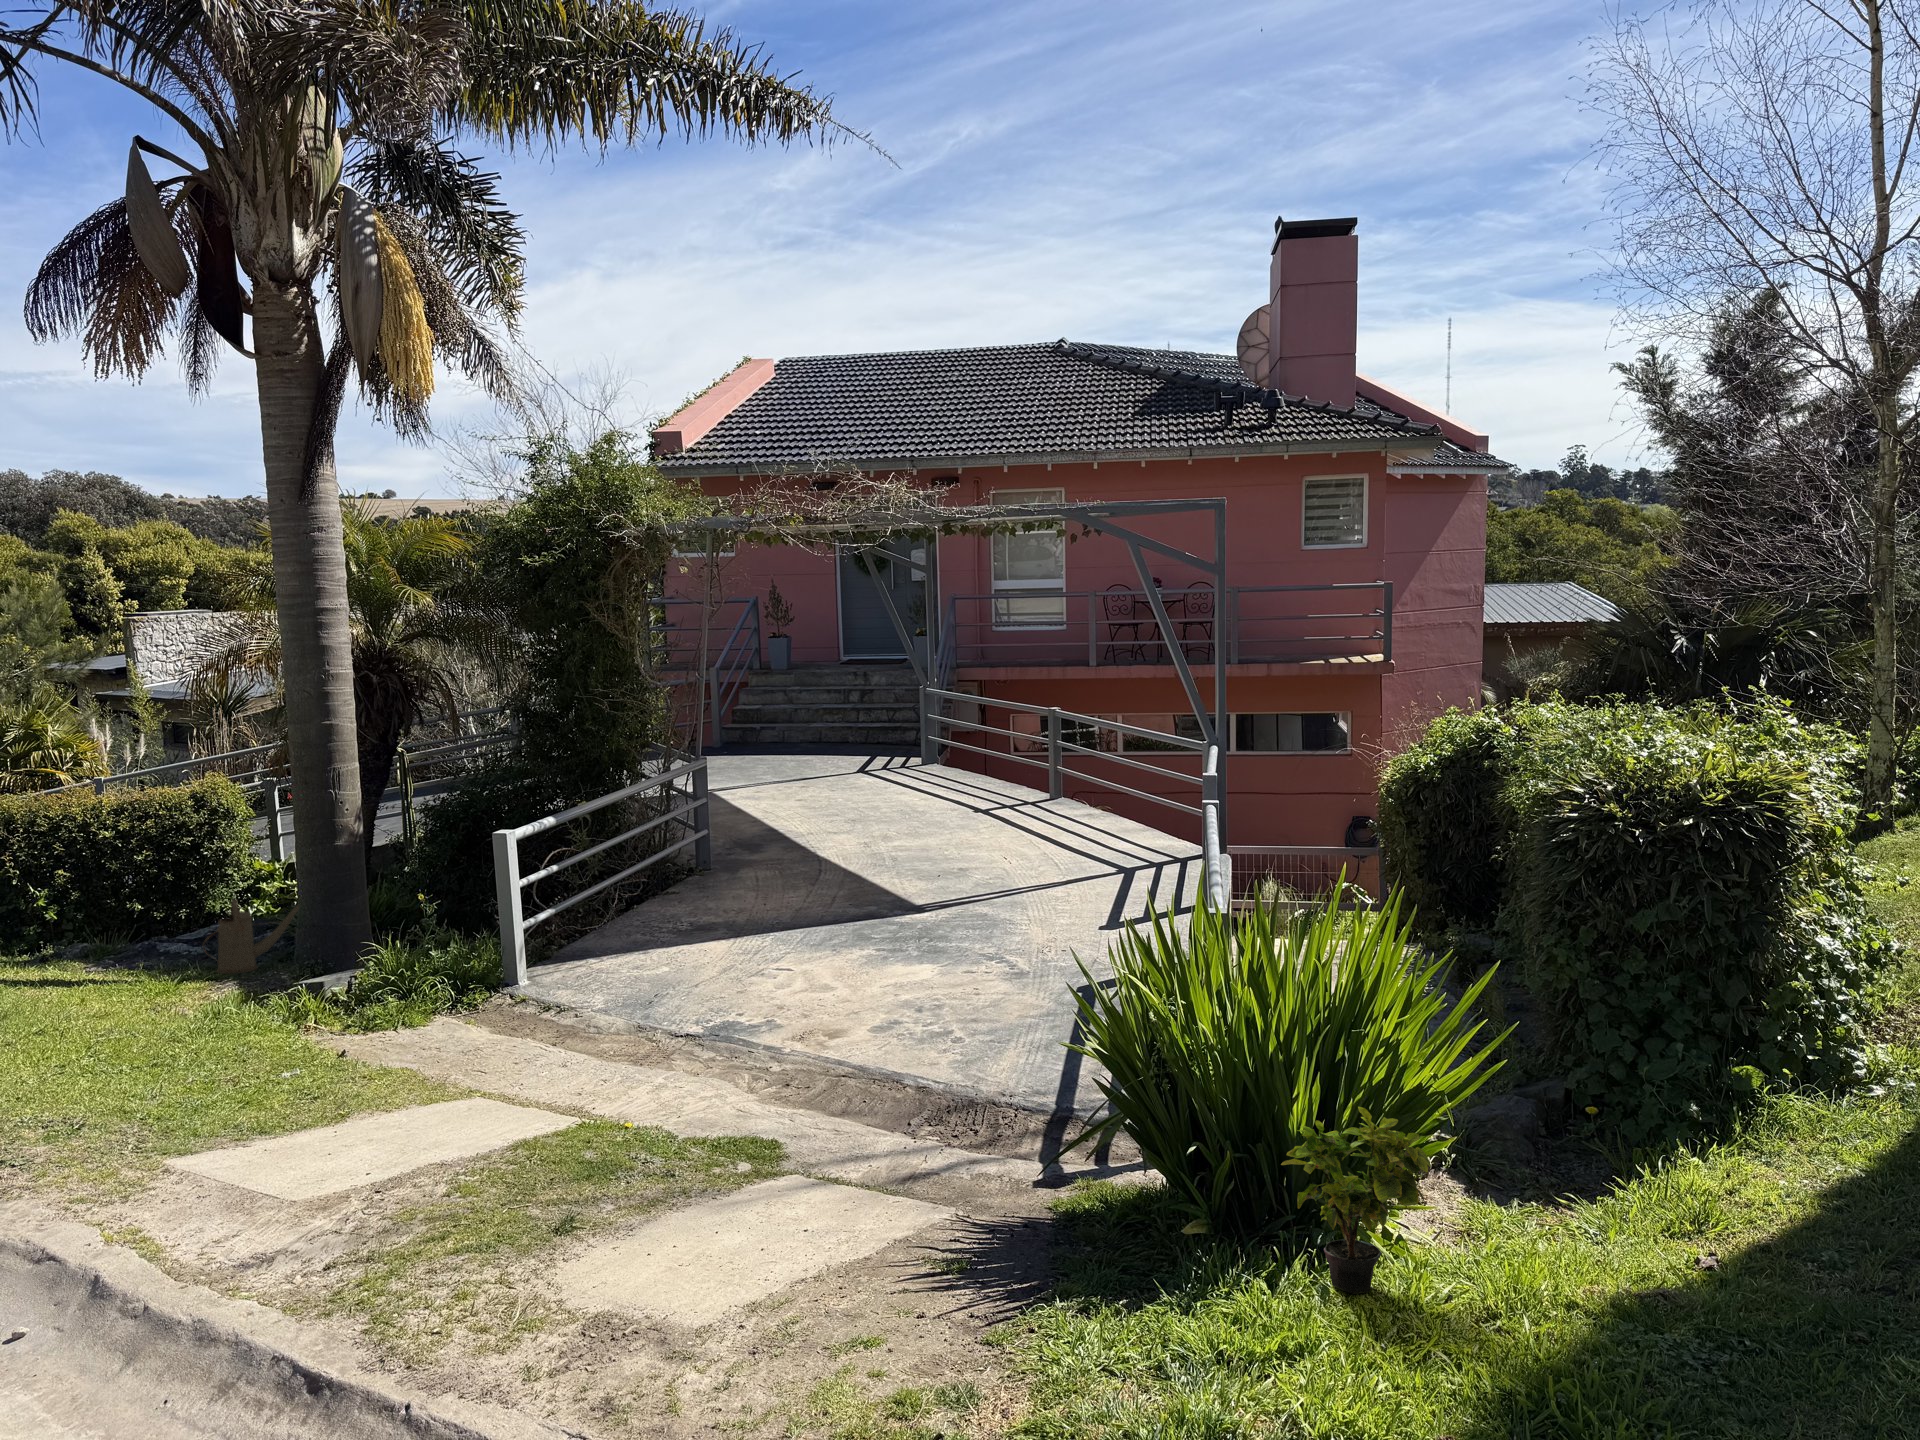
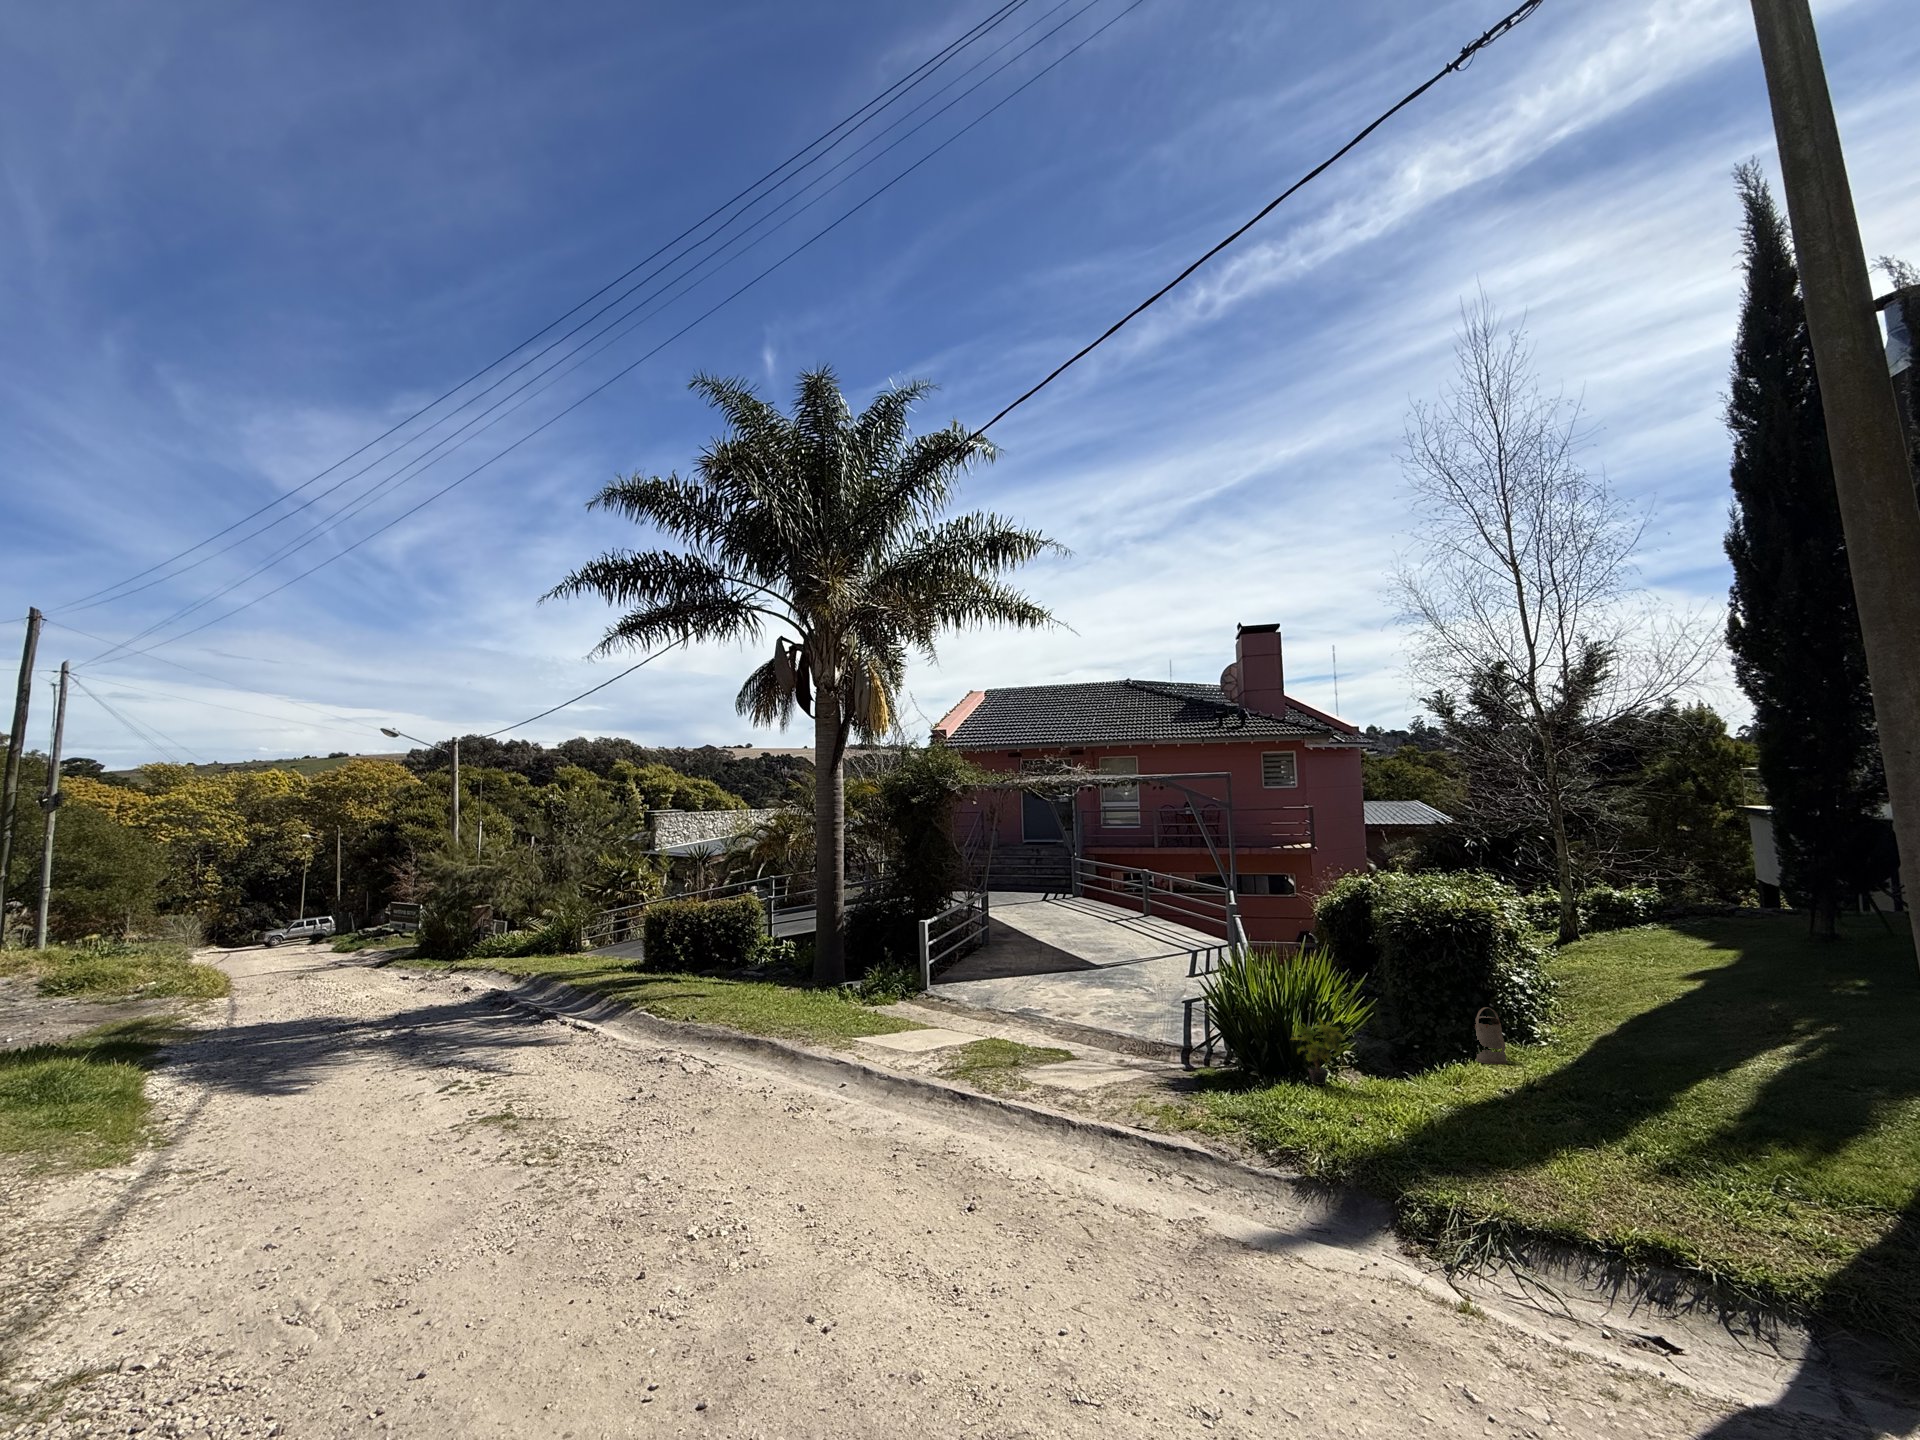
watering can: present [204,899,299,974] -> present [1475,1007,1507,1064]

